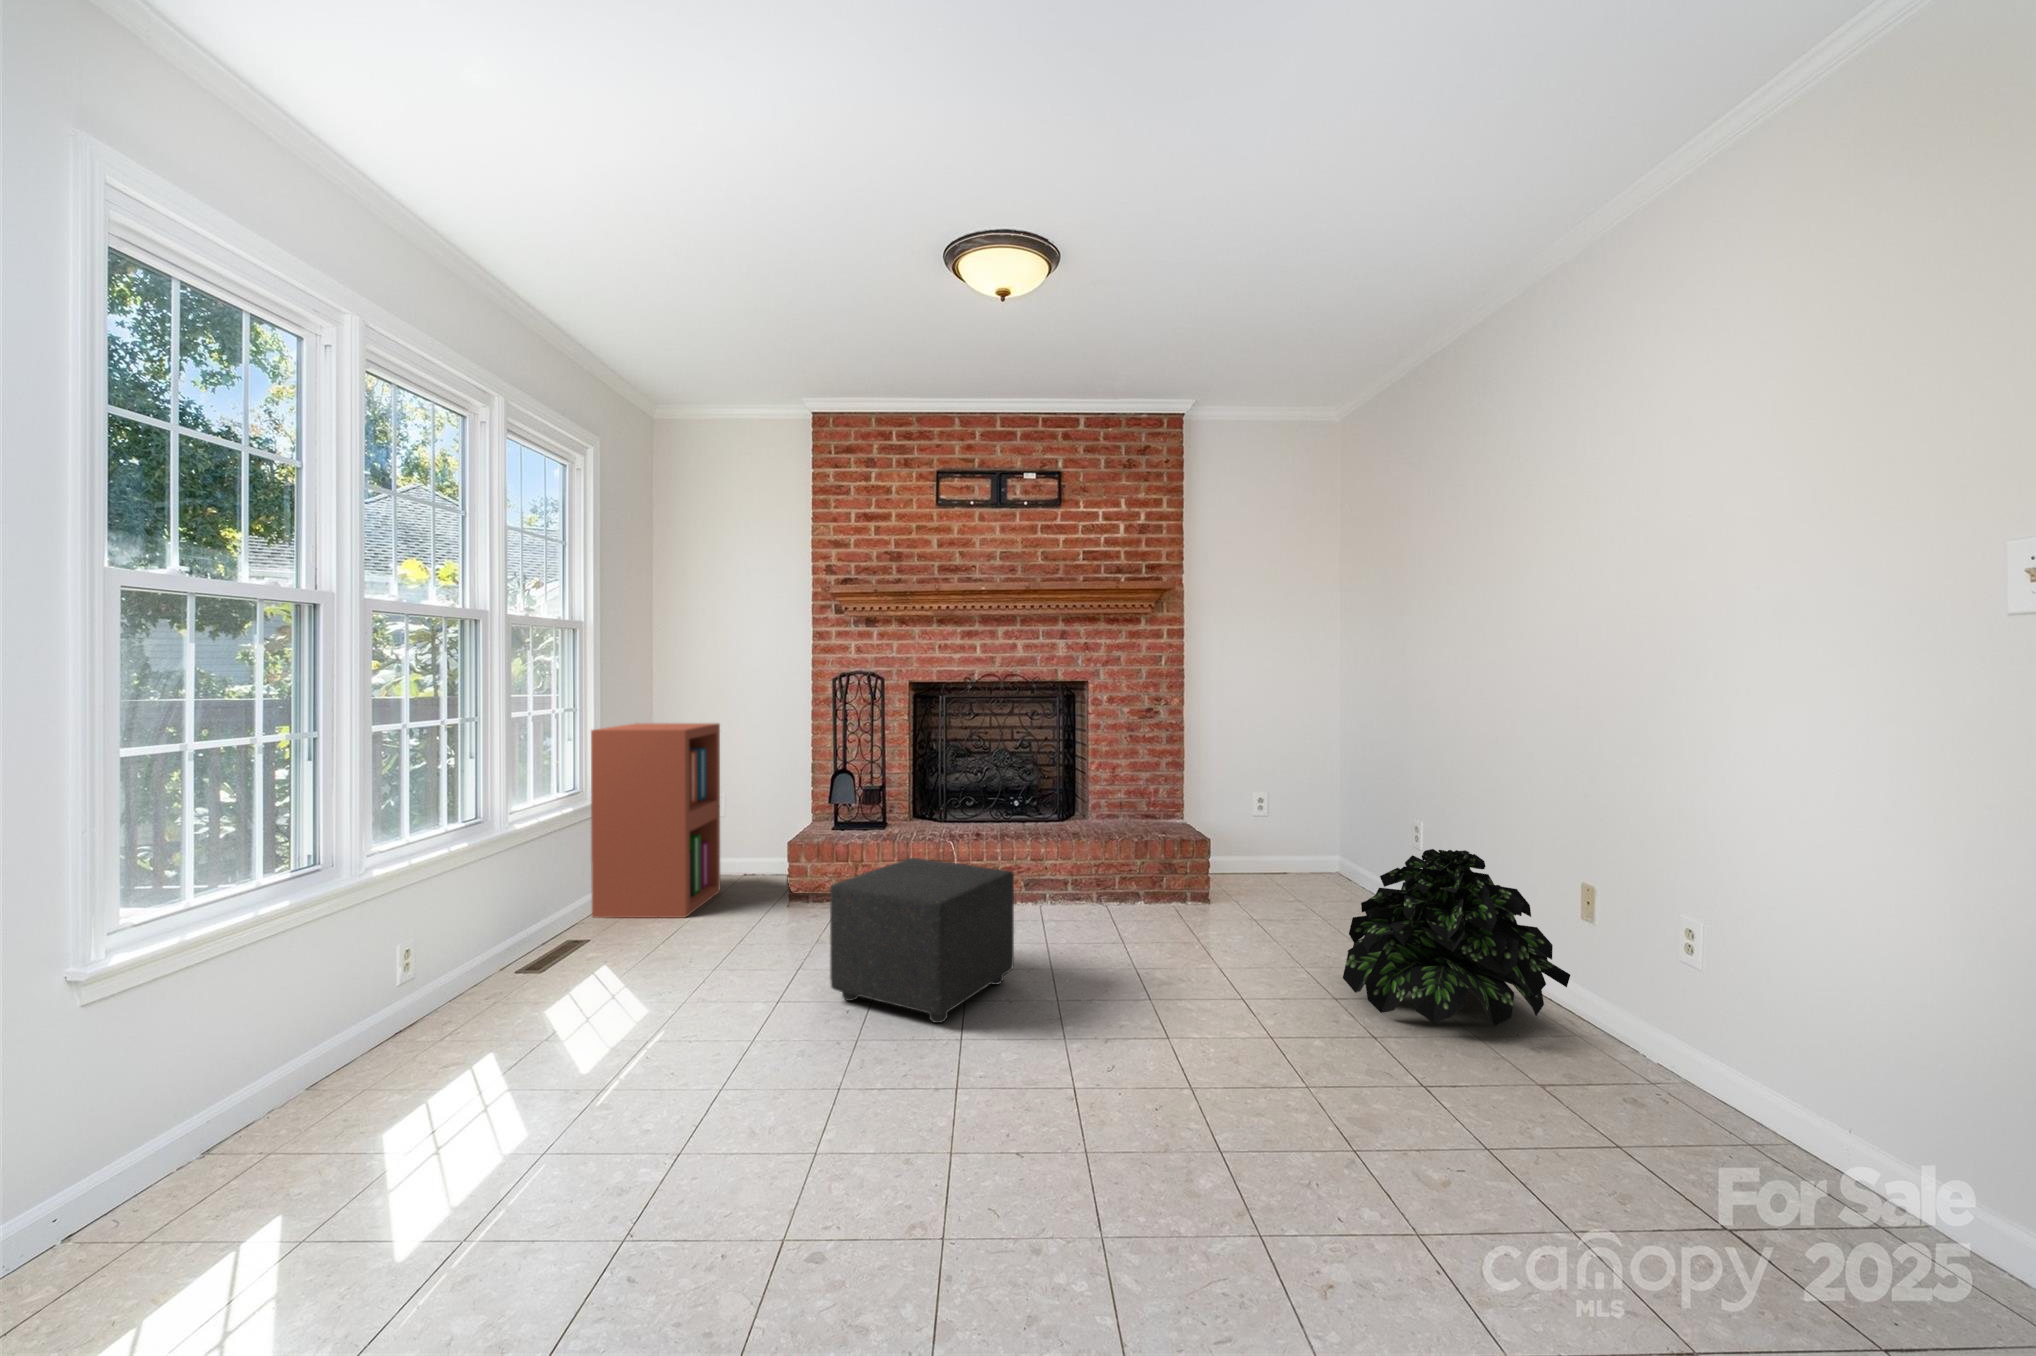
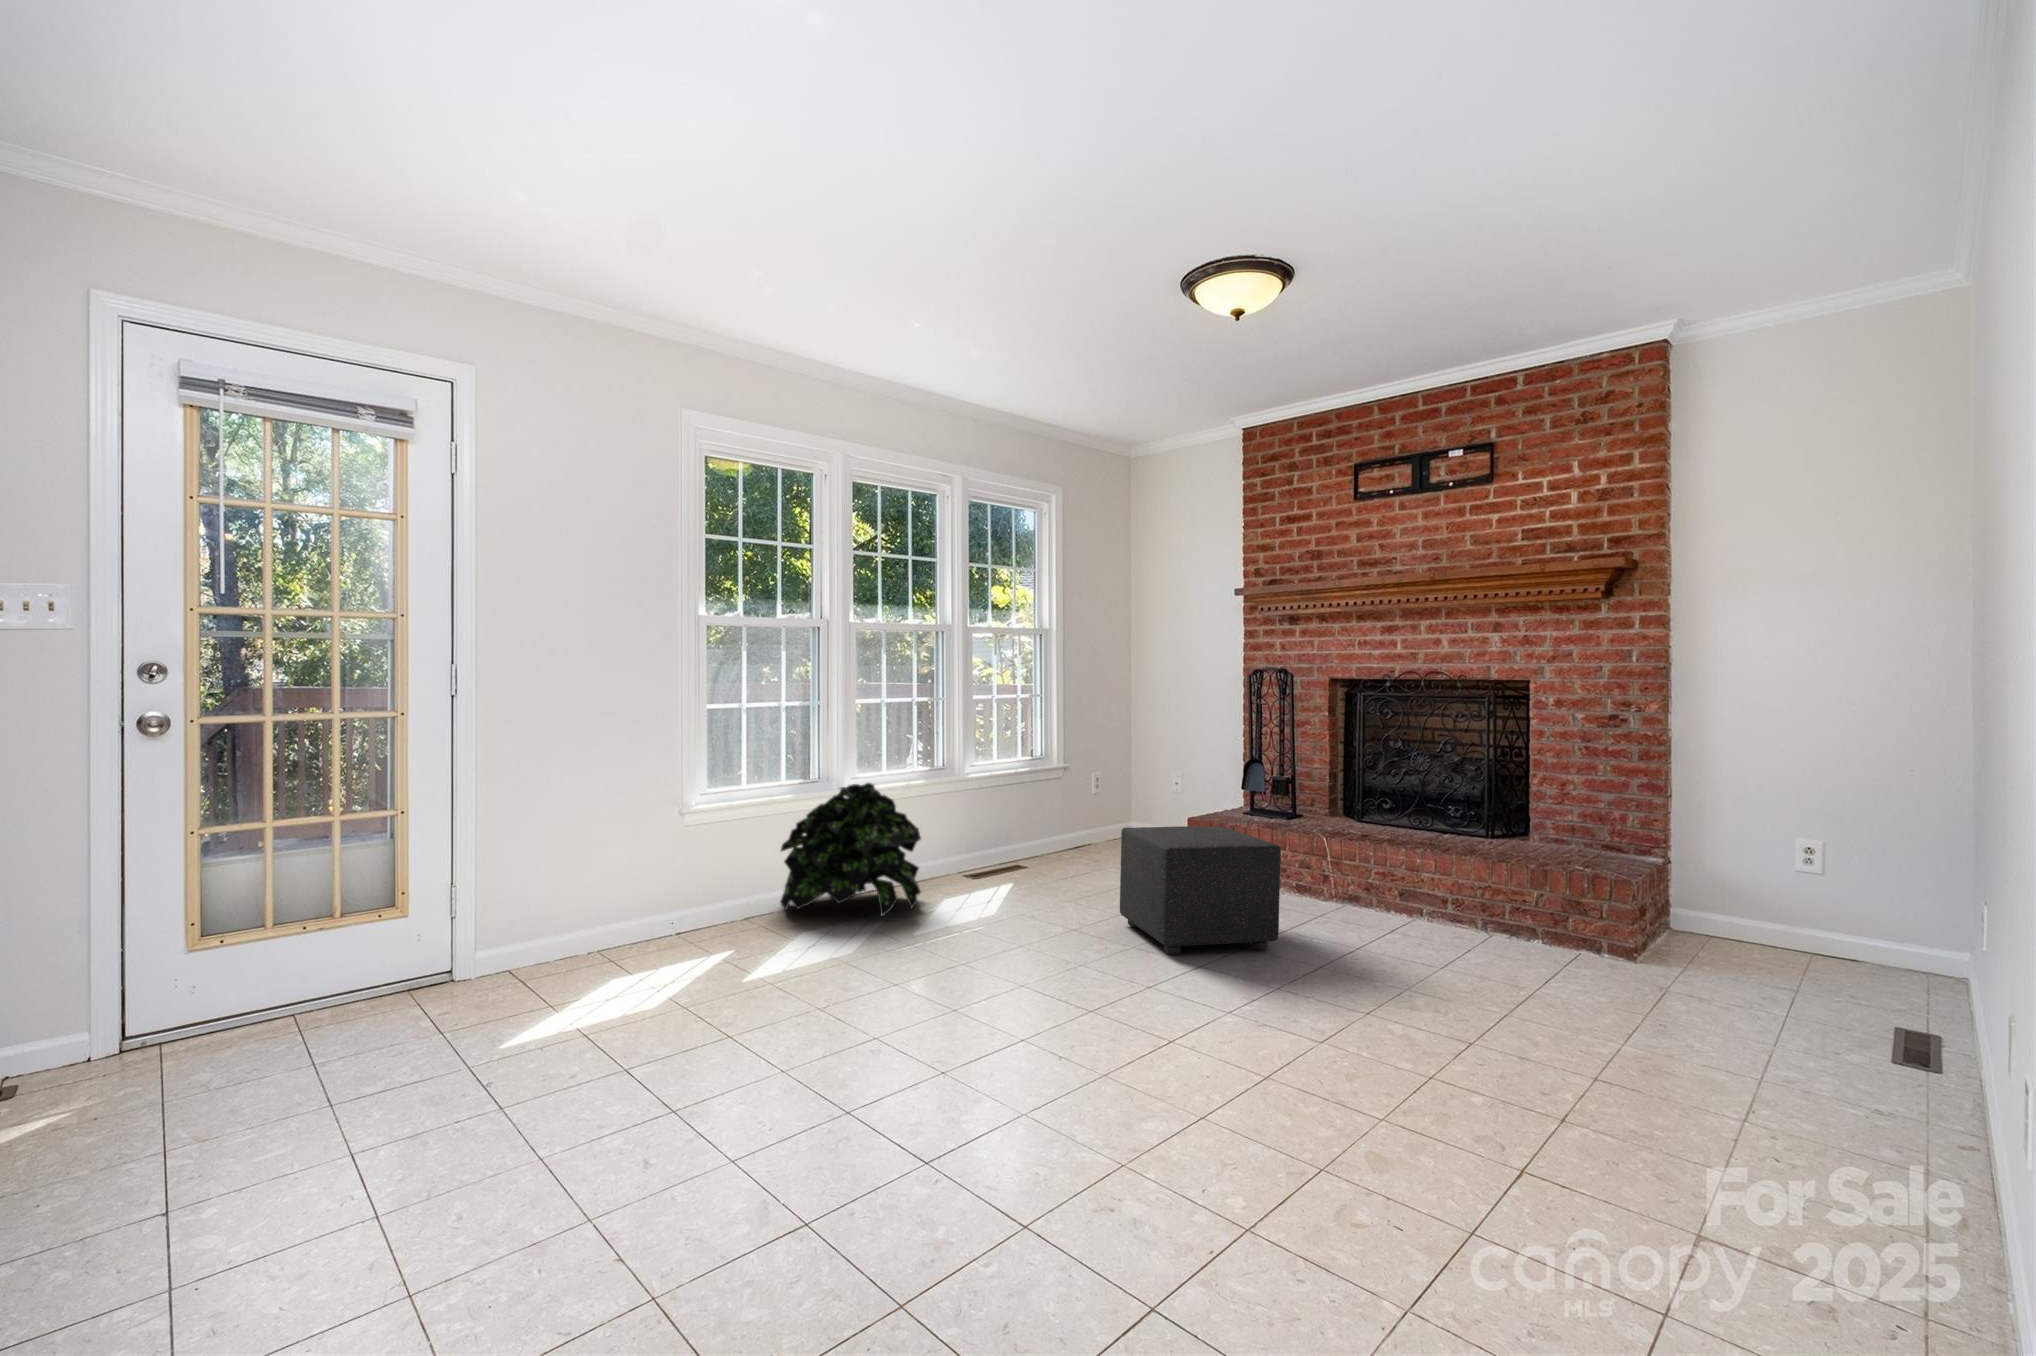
bookshelf: present [591,723,720,918] -> none [1053,707,1158,862]
potted plant: present [1343,849,1570,1027] -> present [780,783,921,916]

